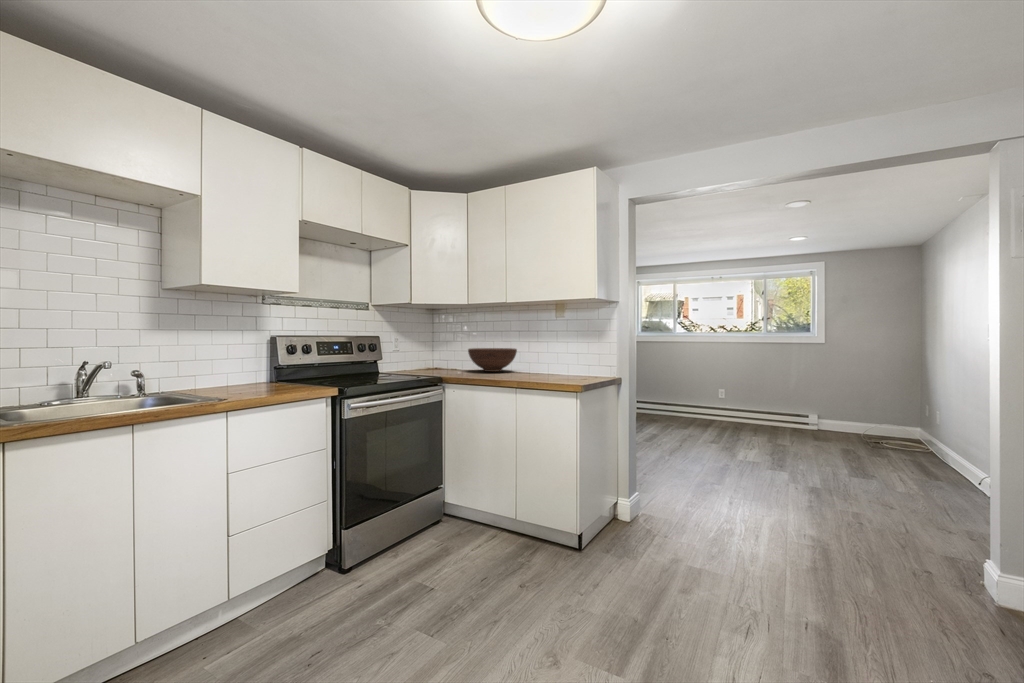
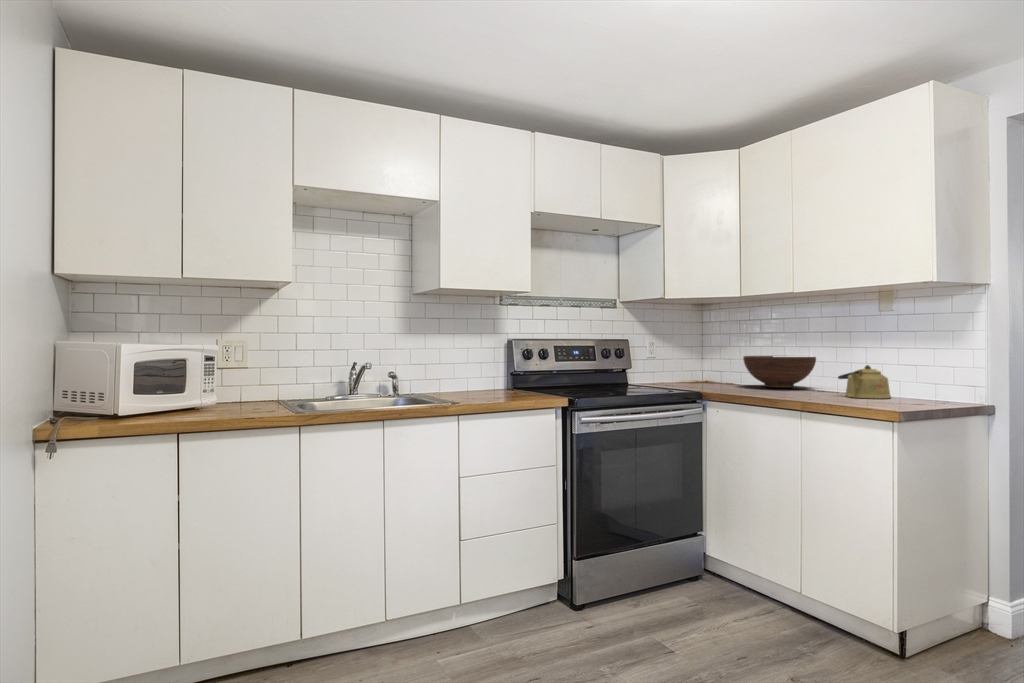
kettle: none [535,354,567,377] -> present [838,365,891,399]

